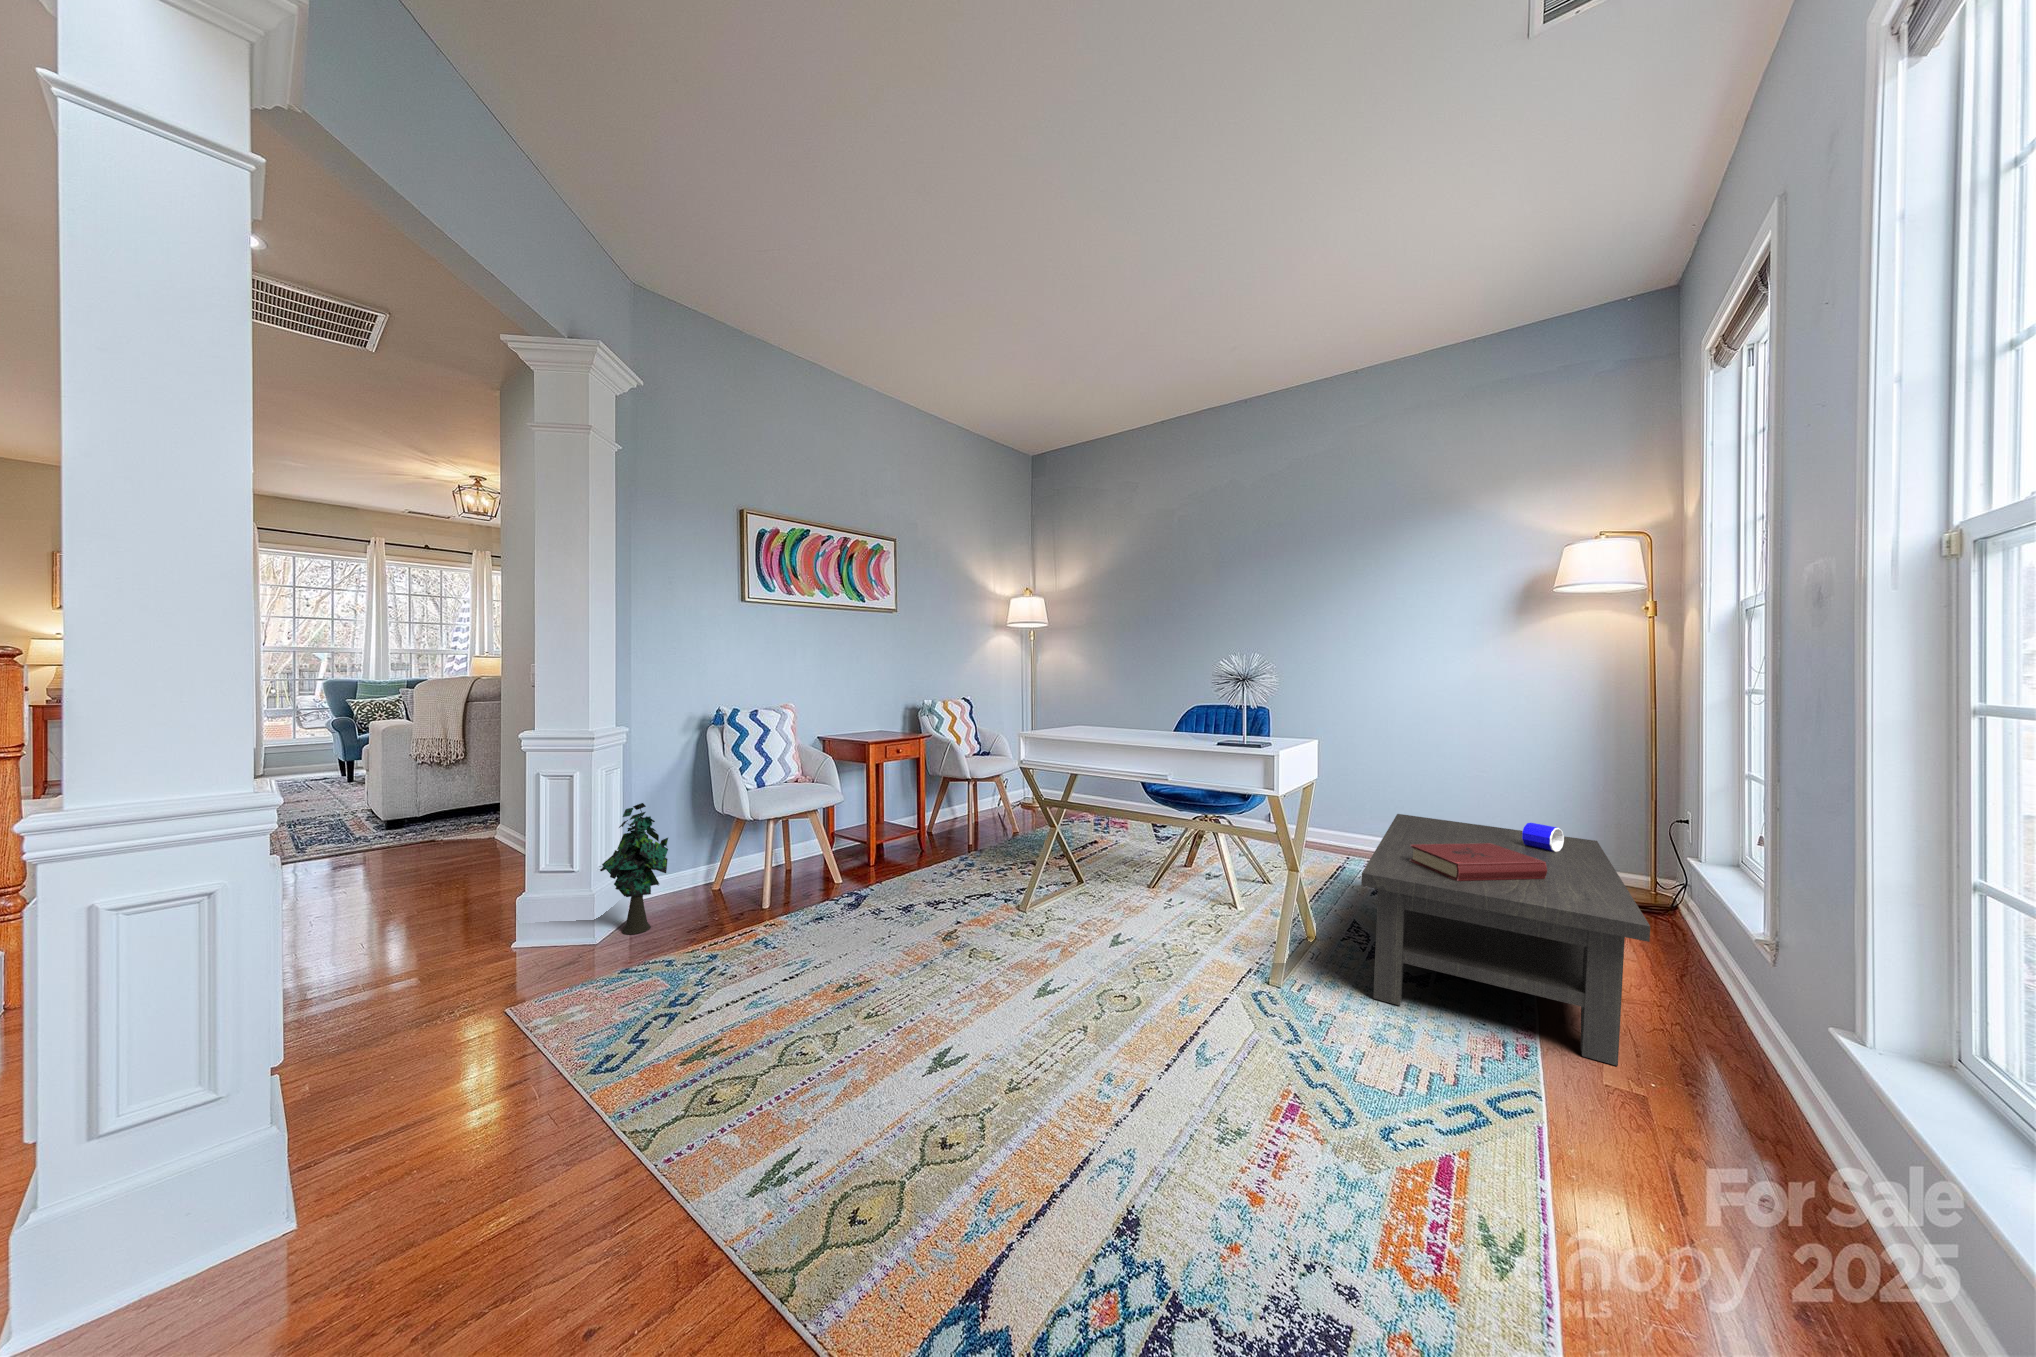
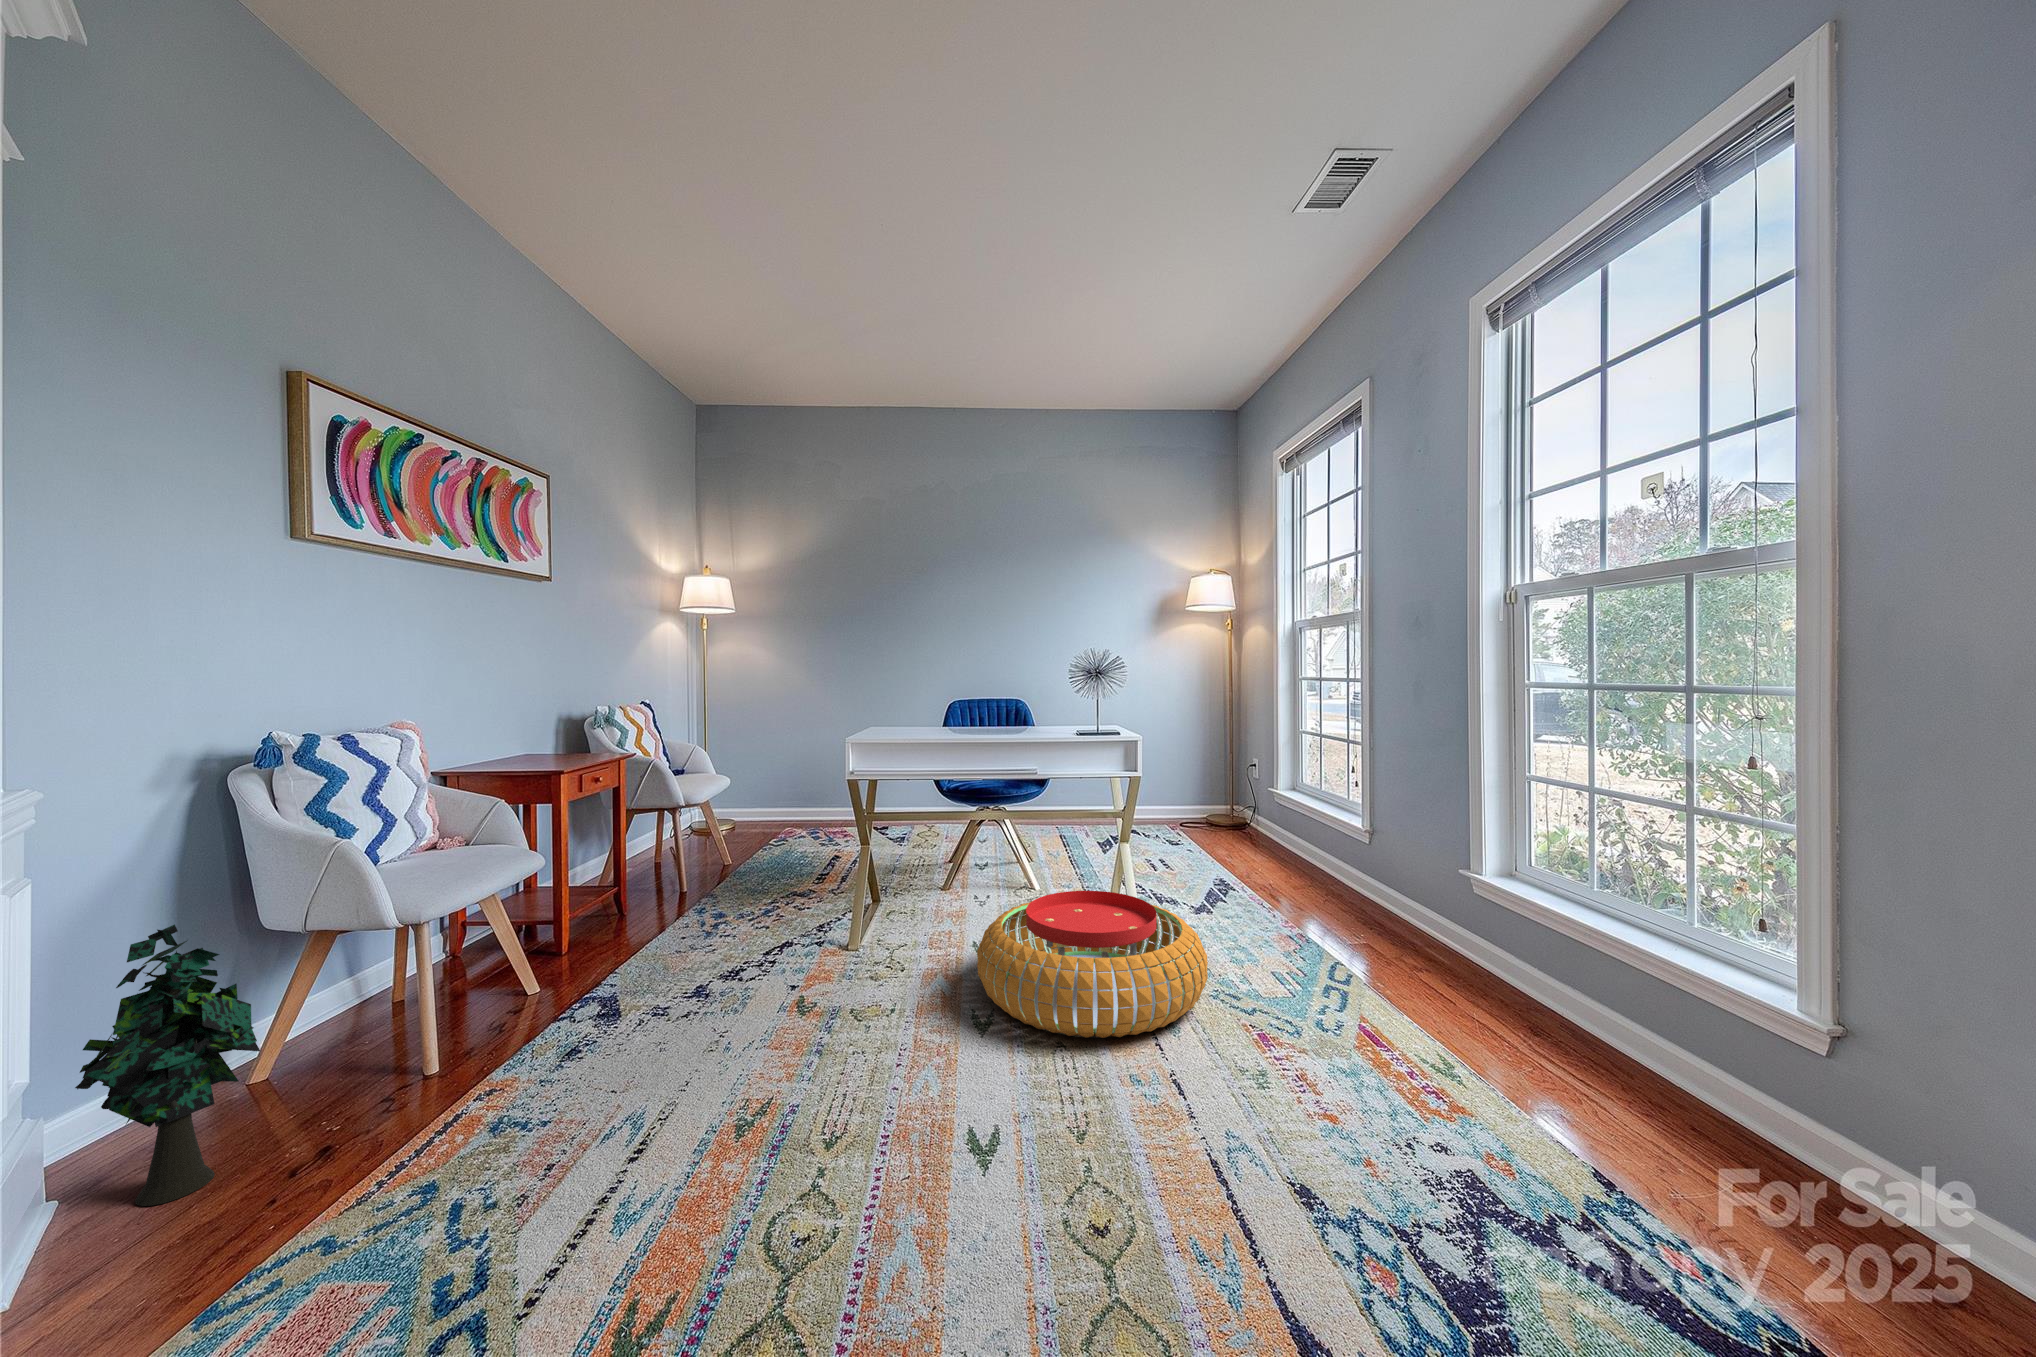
coffee table: present [1361,814,1650,1066] -> none [1171,768,1435,940]
pouf: none [1052,897,1264,1039] -> present [977,891,1208,1038]

